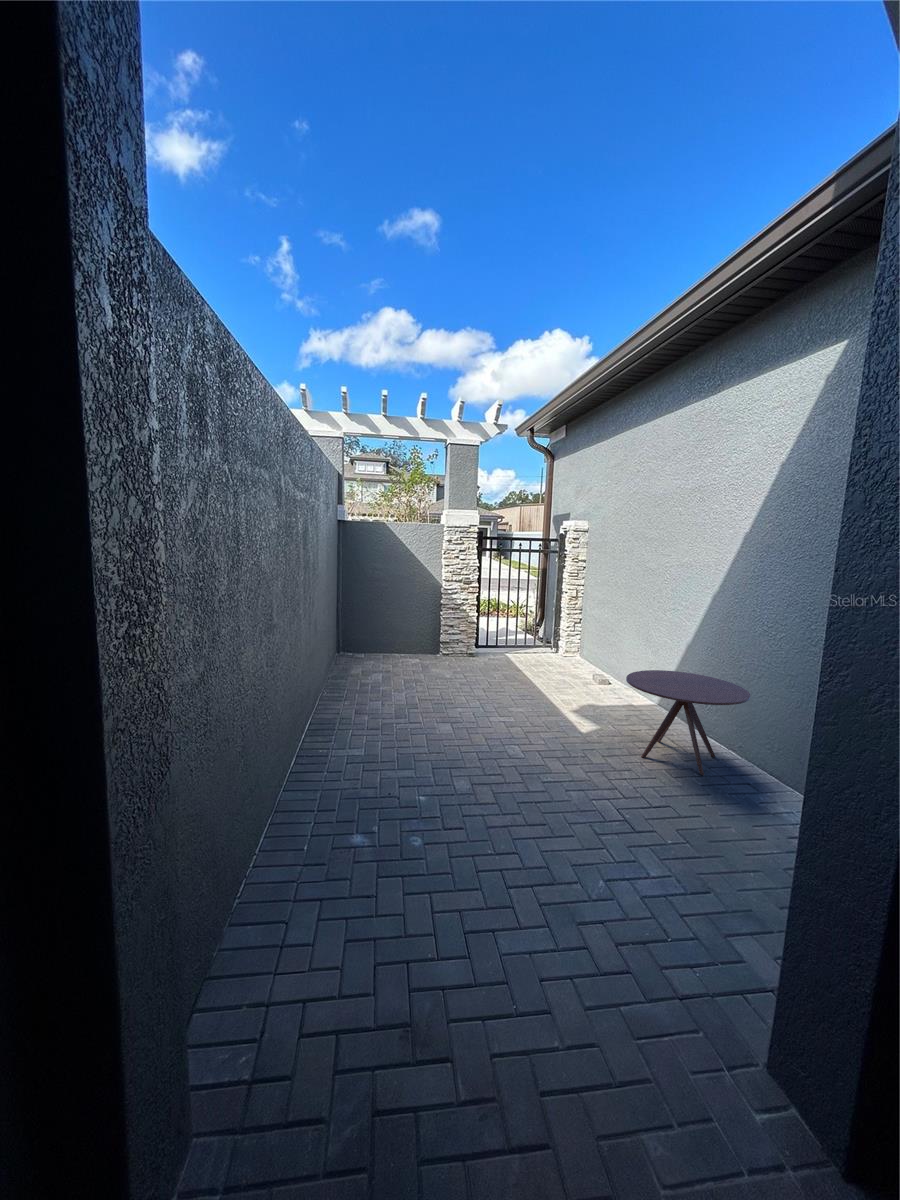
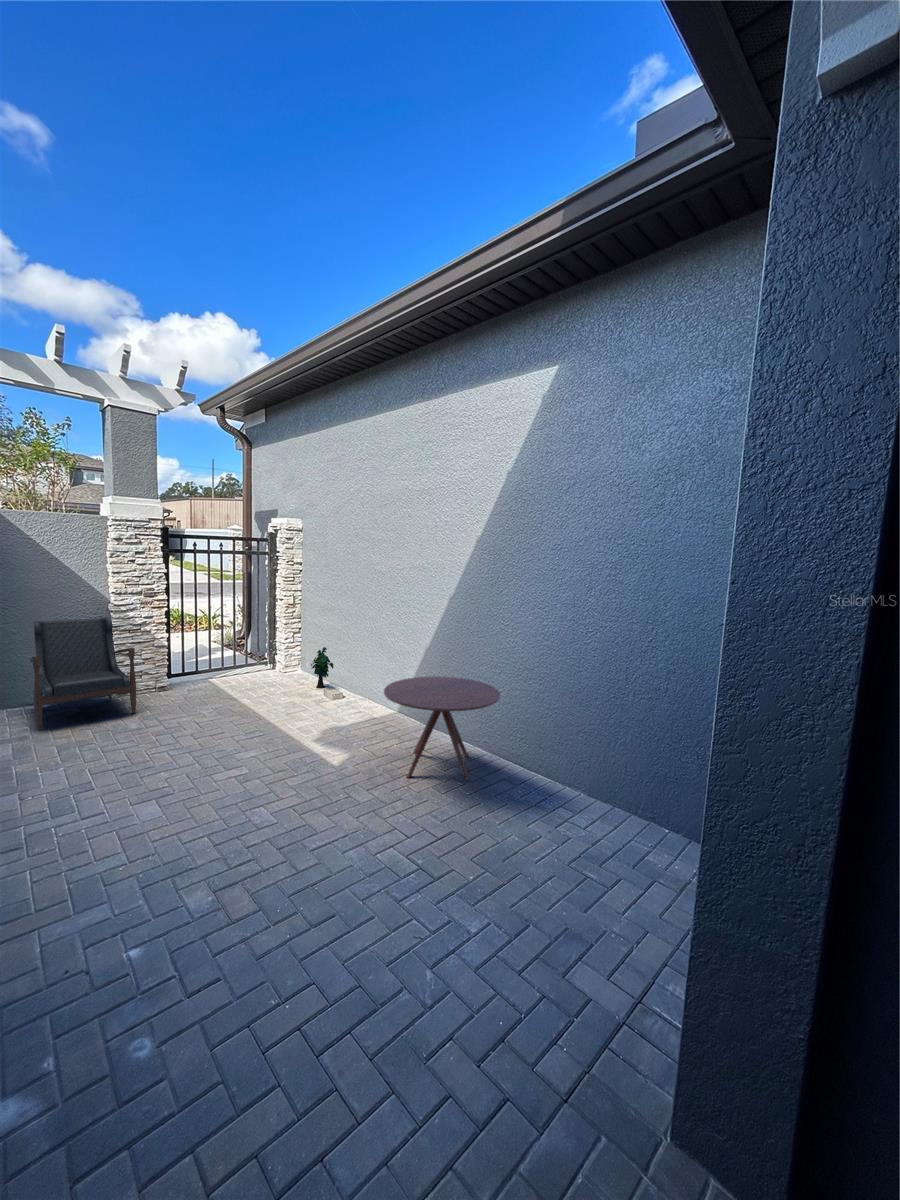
armchair: none [395,597,454,669] -> present [30,618,136,730]
decorative plant: none [585,637,606,674] -> present [311,647,334,688]

